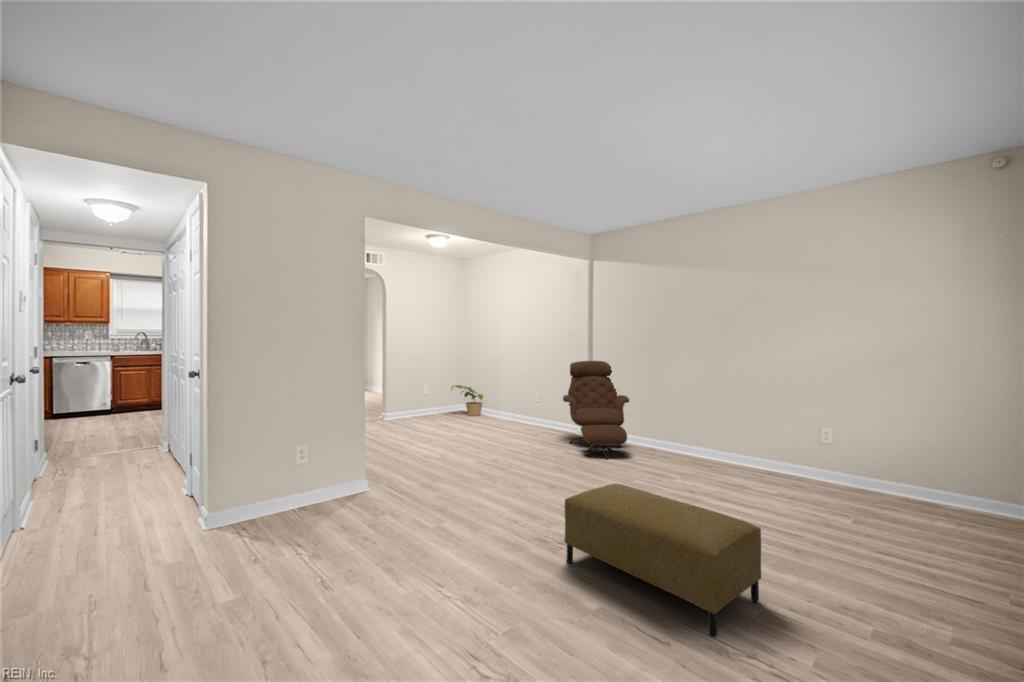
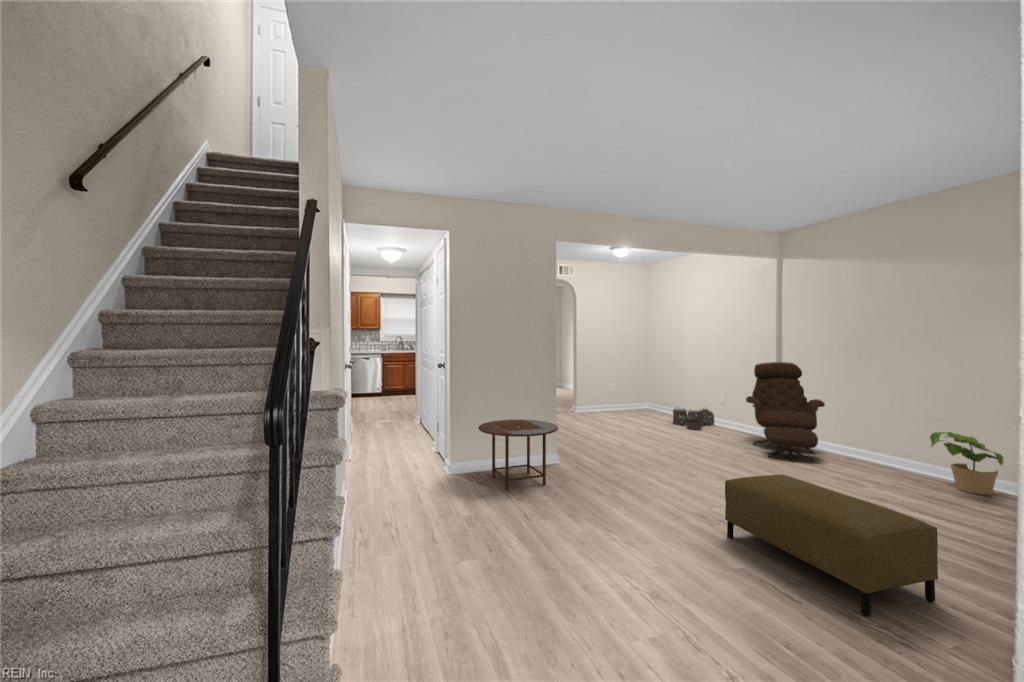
potted plant: present [452,385,483,416] -> present [930,432,1003,495]
woven basket: none [492,408,531,432] -> present [673,408,715,430]
side table: none [252,442,368,542] -> present [478,420,558,490]

